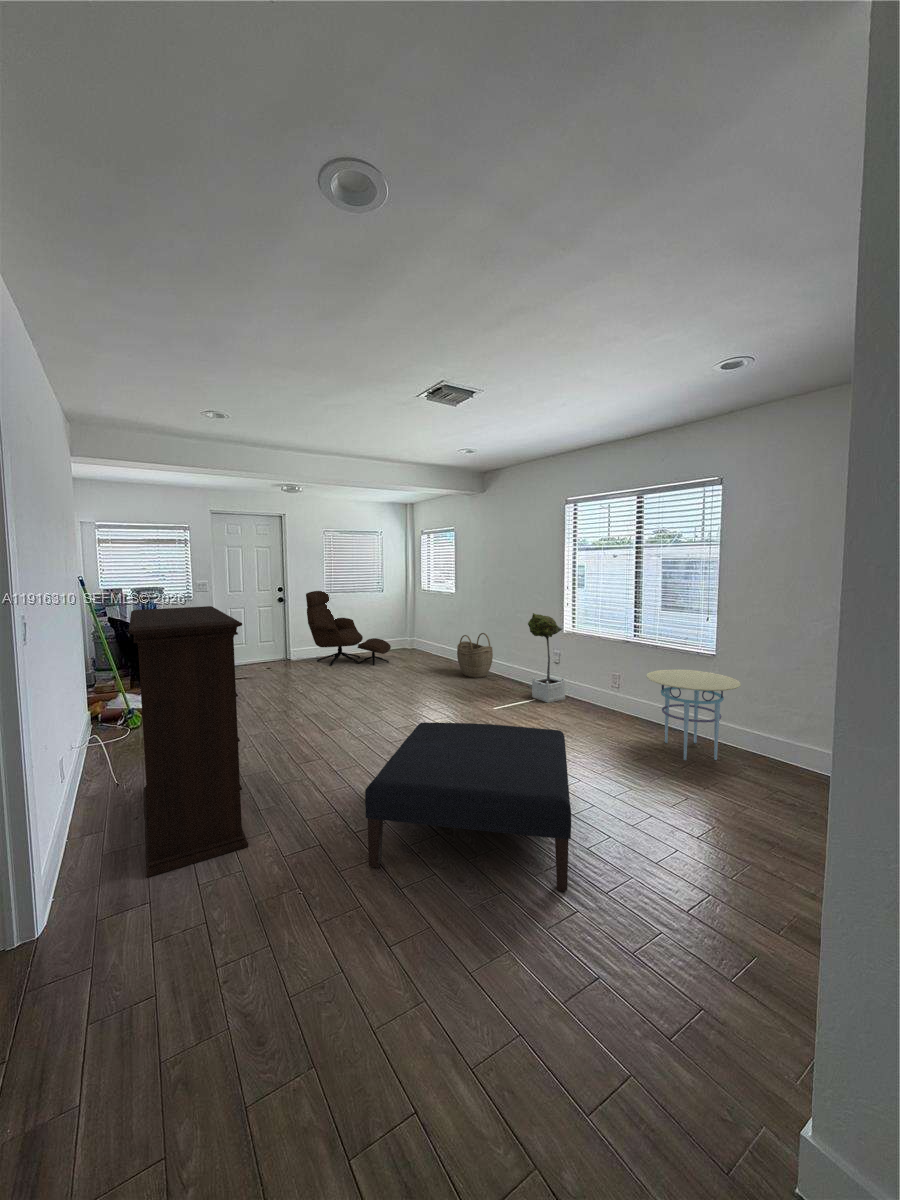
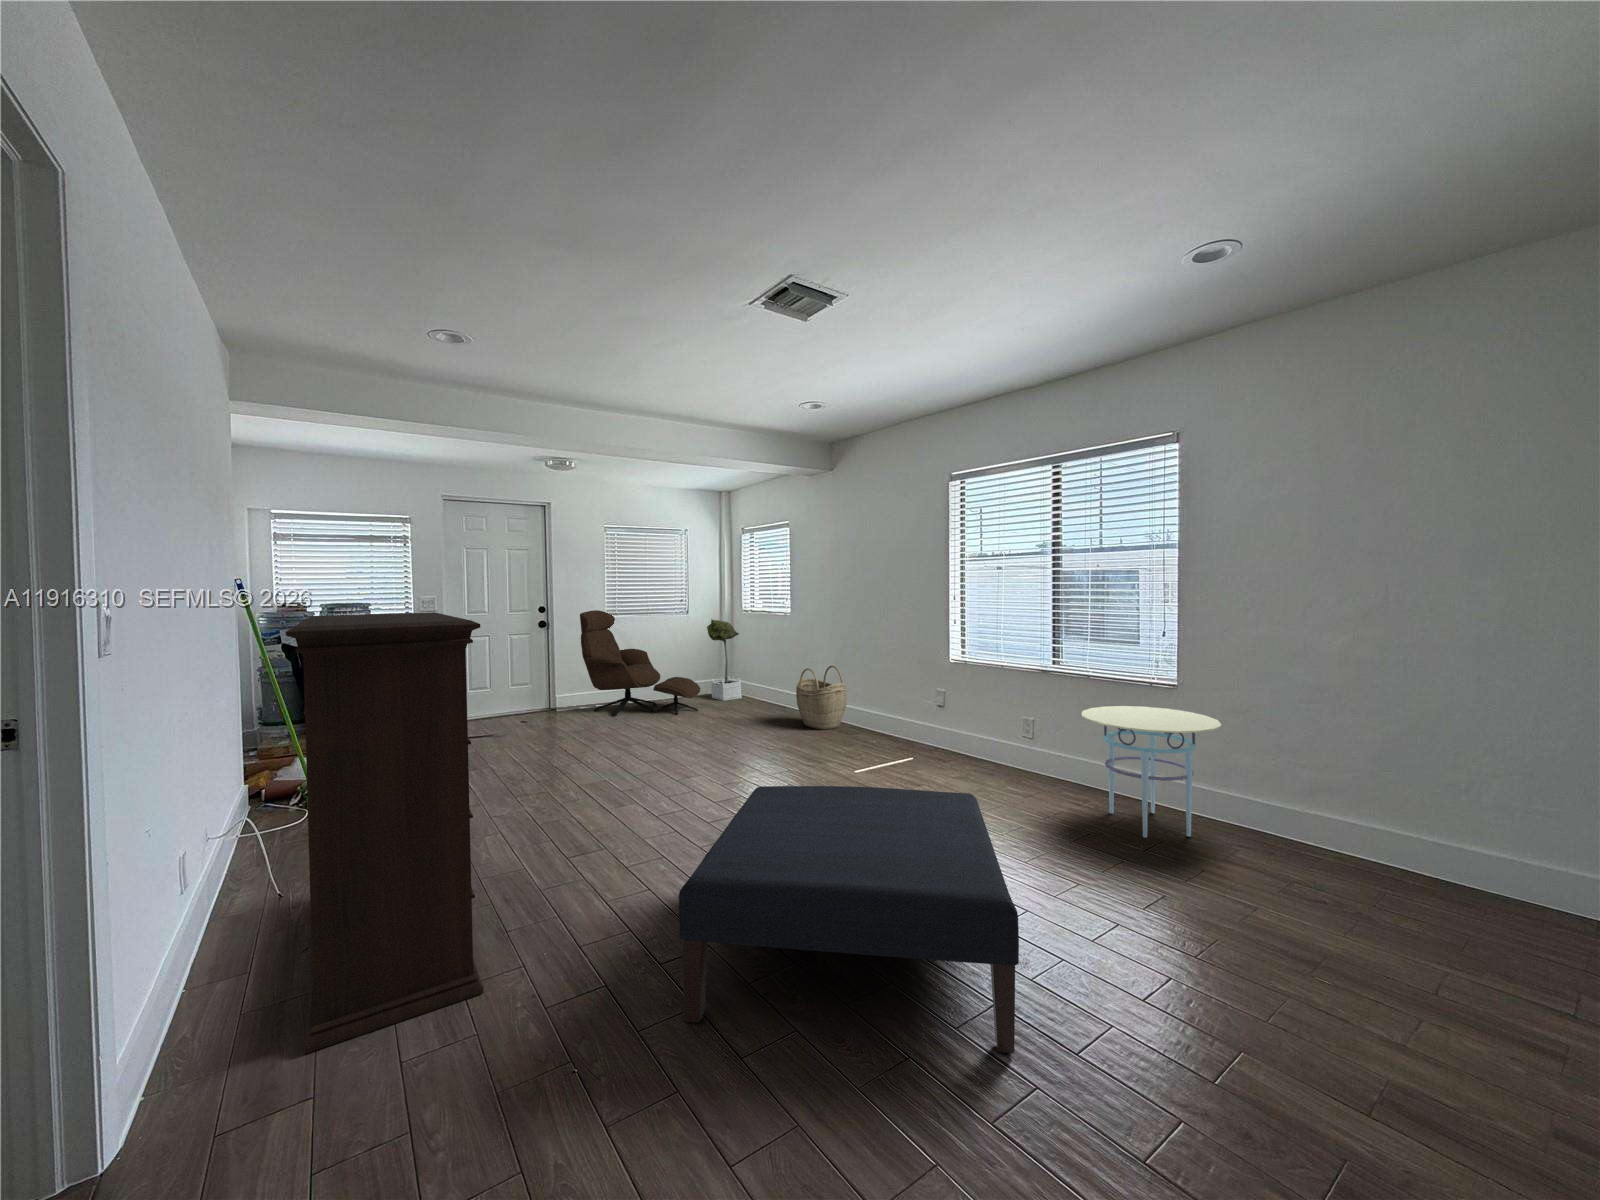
potted tree: present [528,613,565,703] -> present [707,619,742,701]

